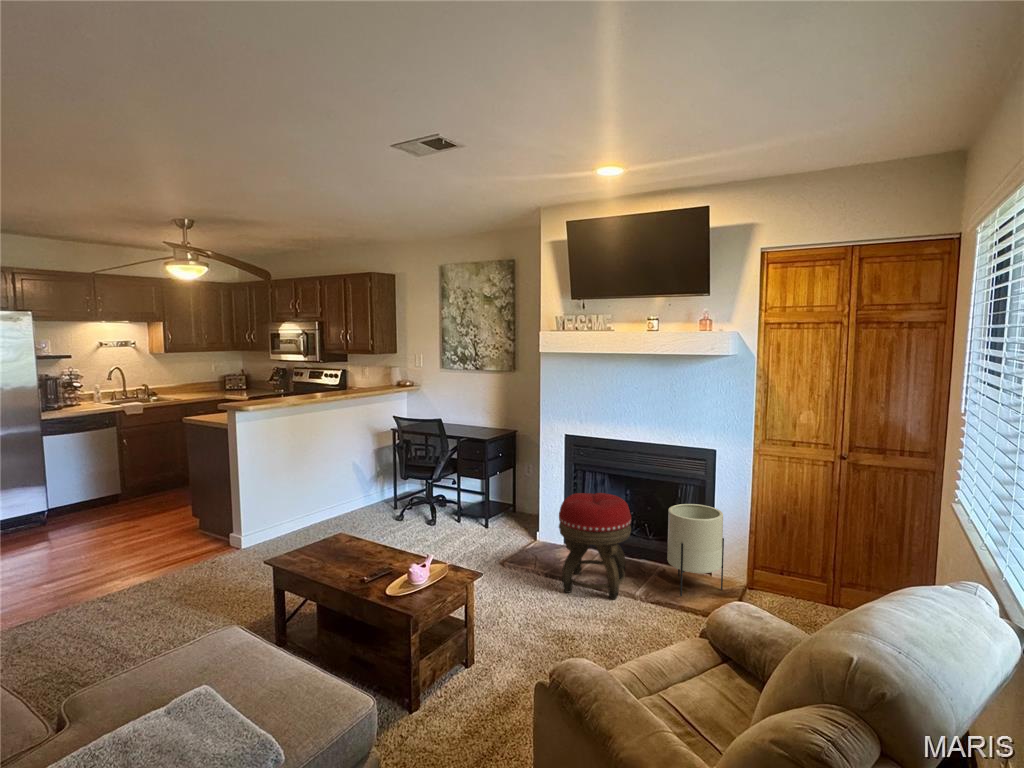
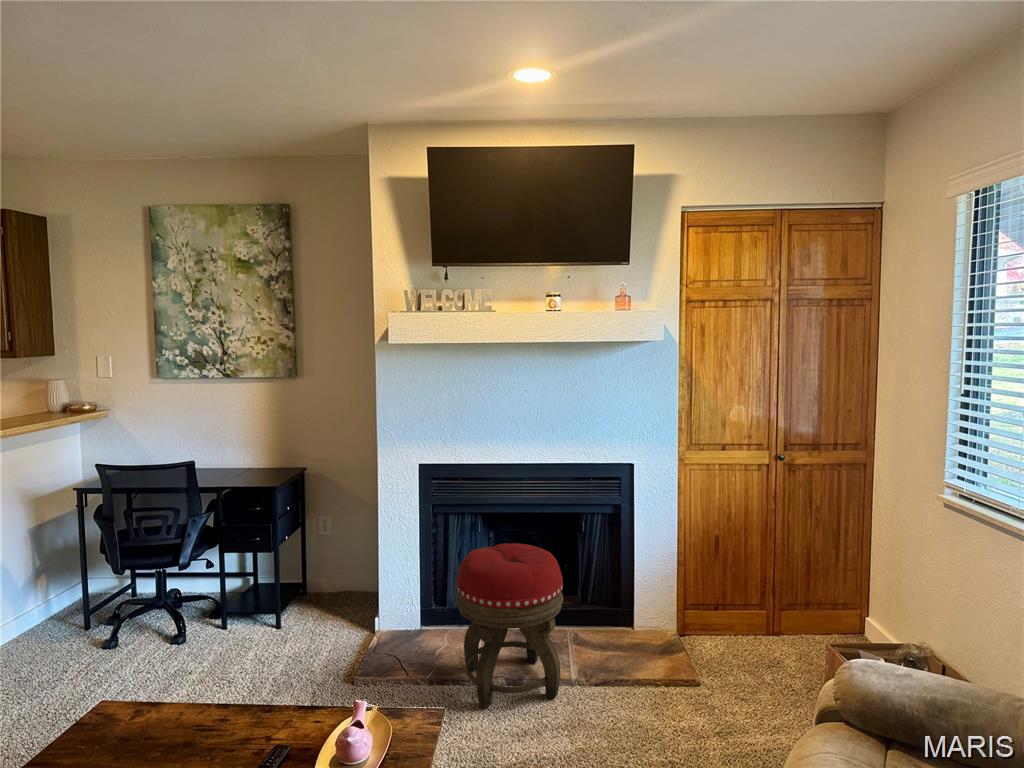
planter: present [667,504,724,596] -> none [592,537,662,666]

